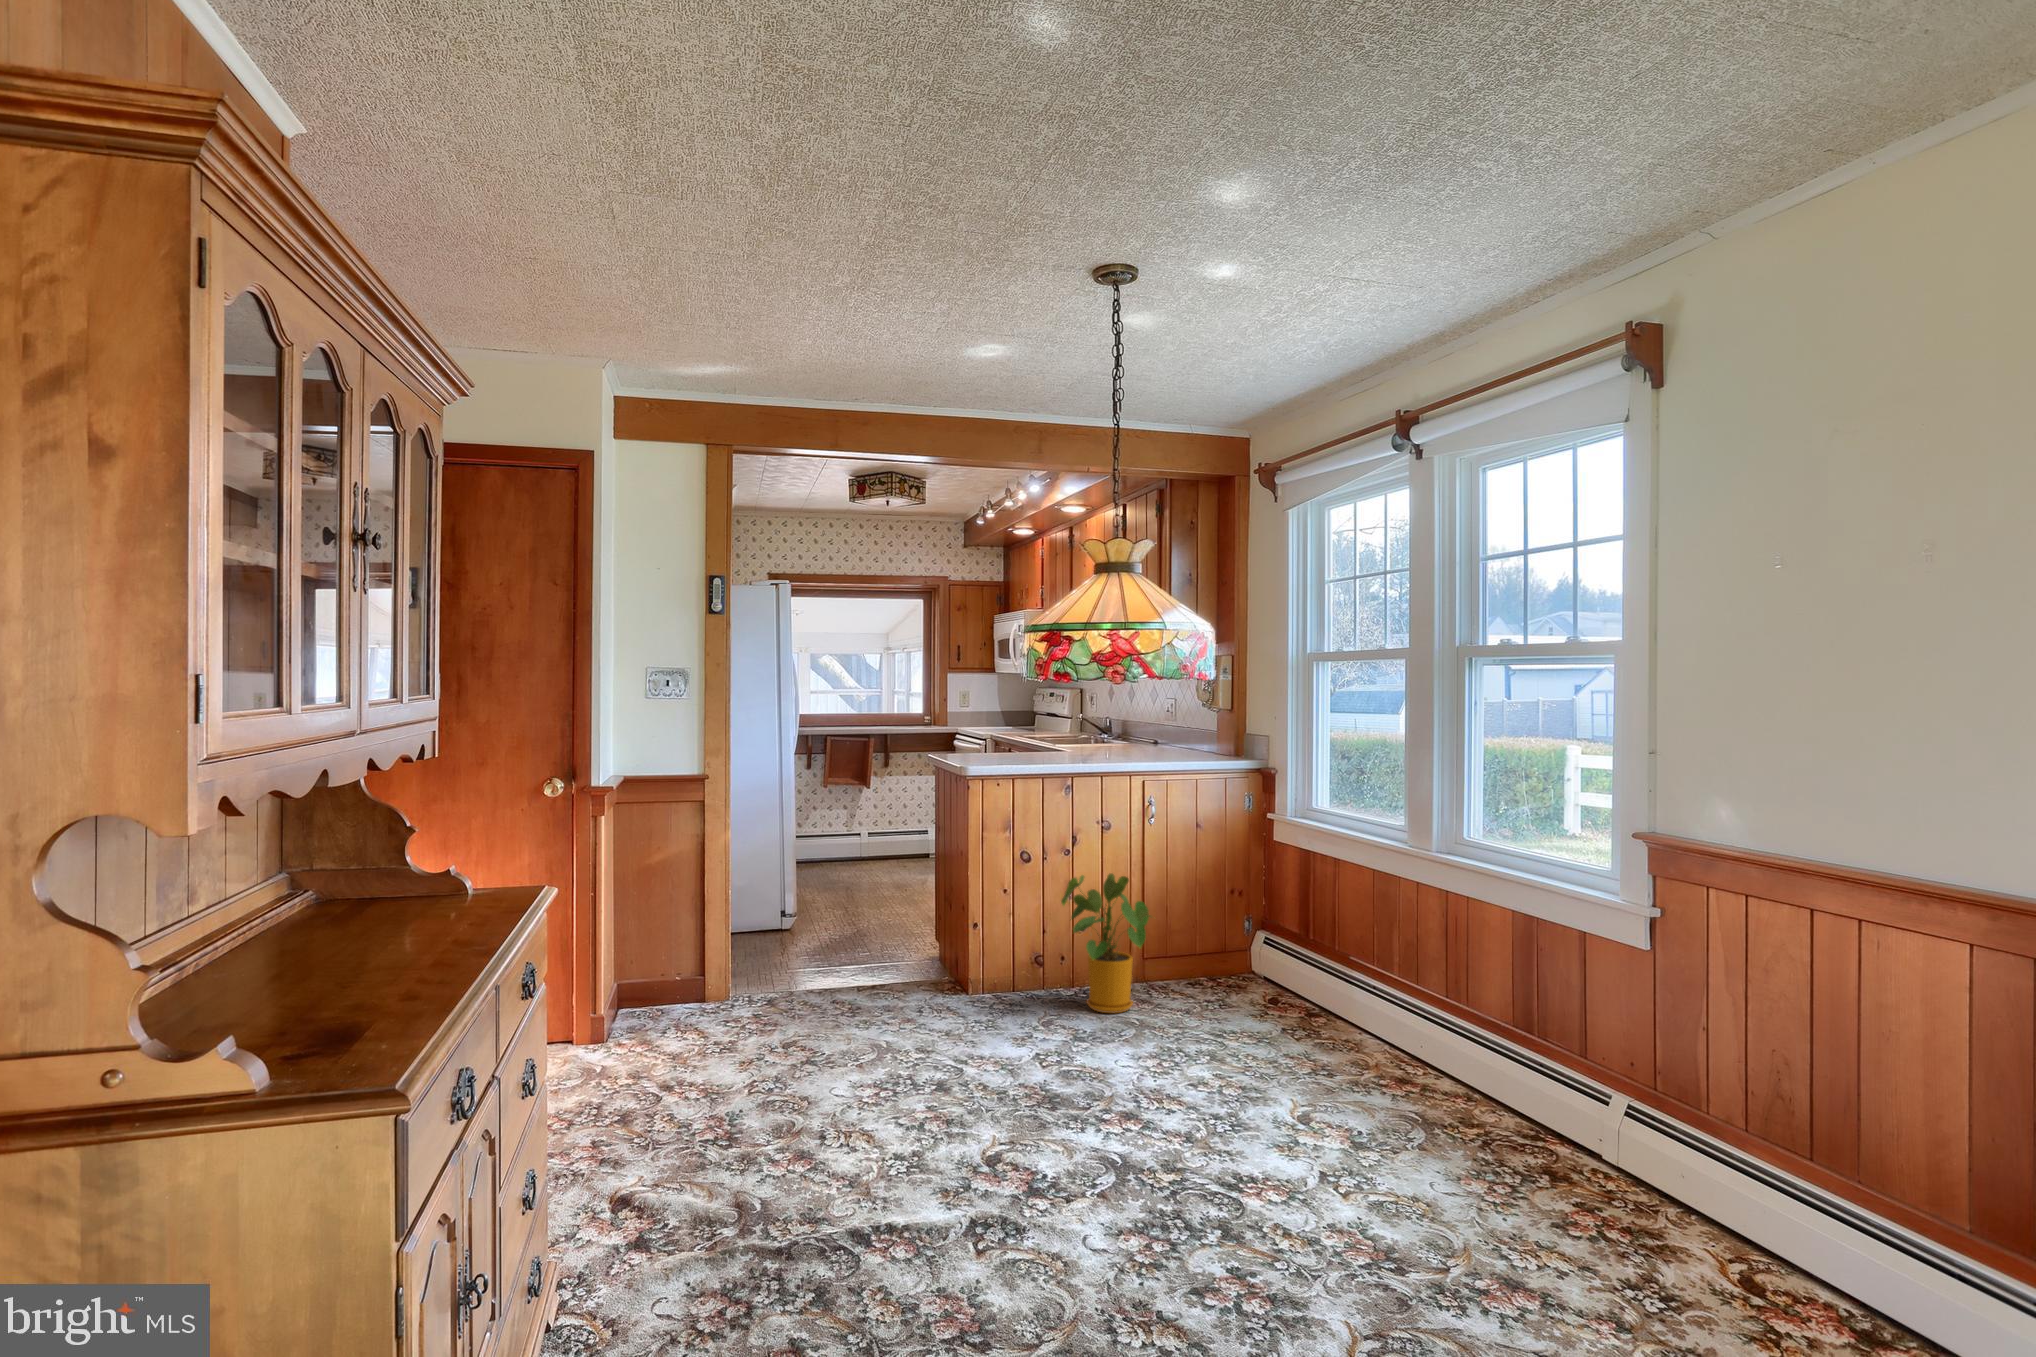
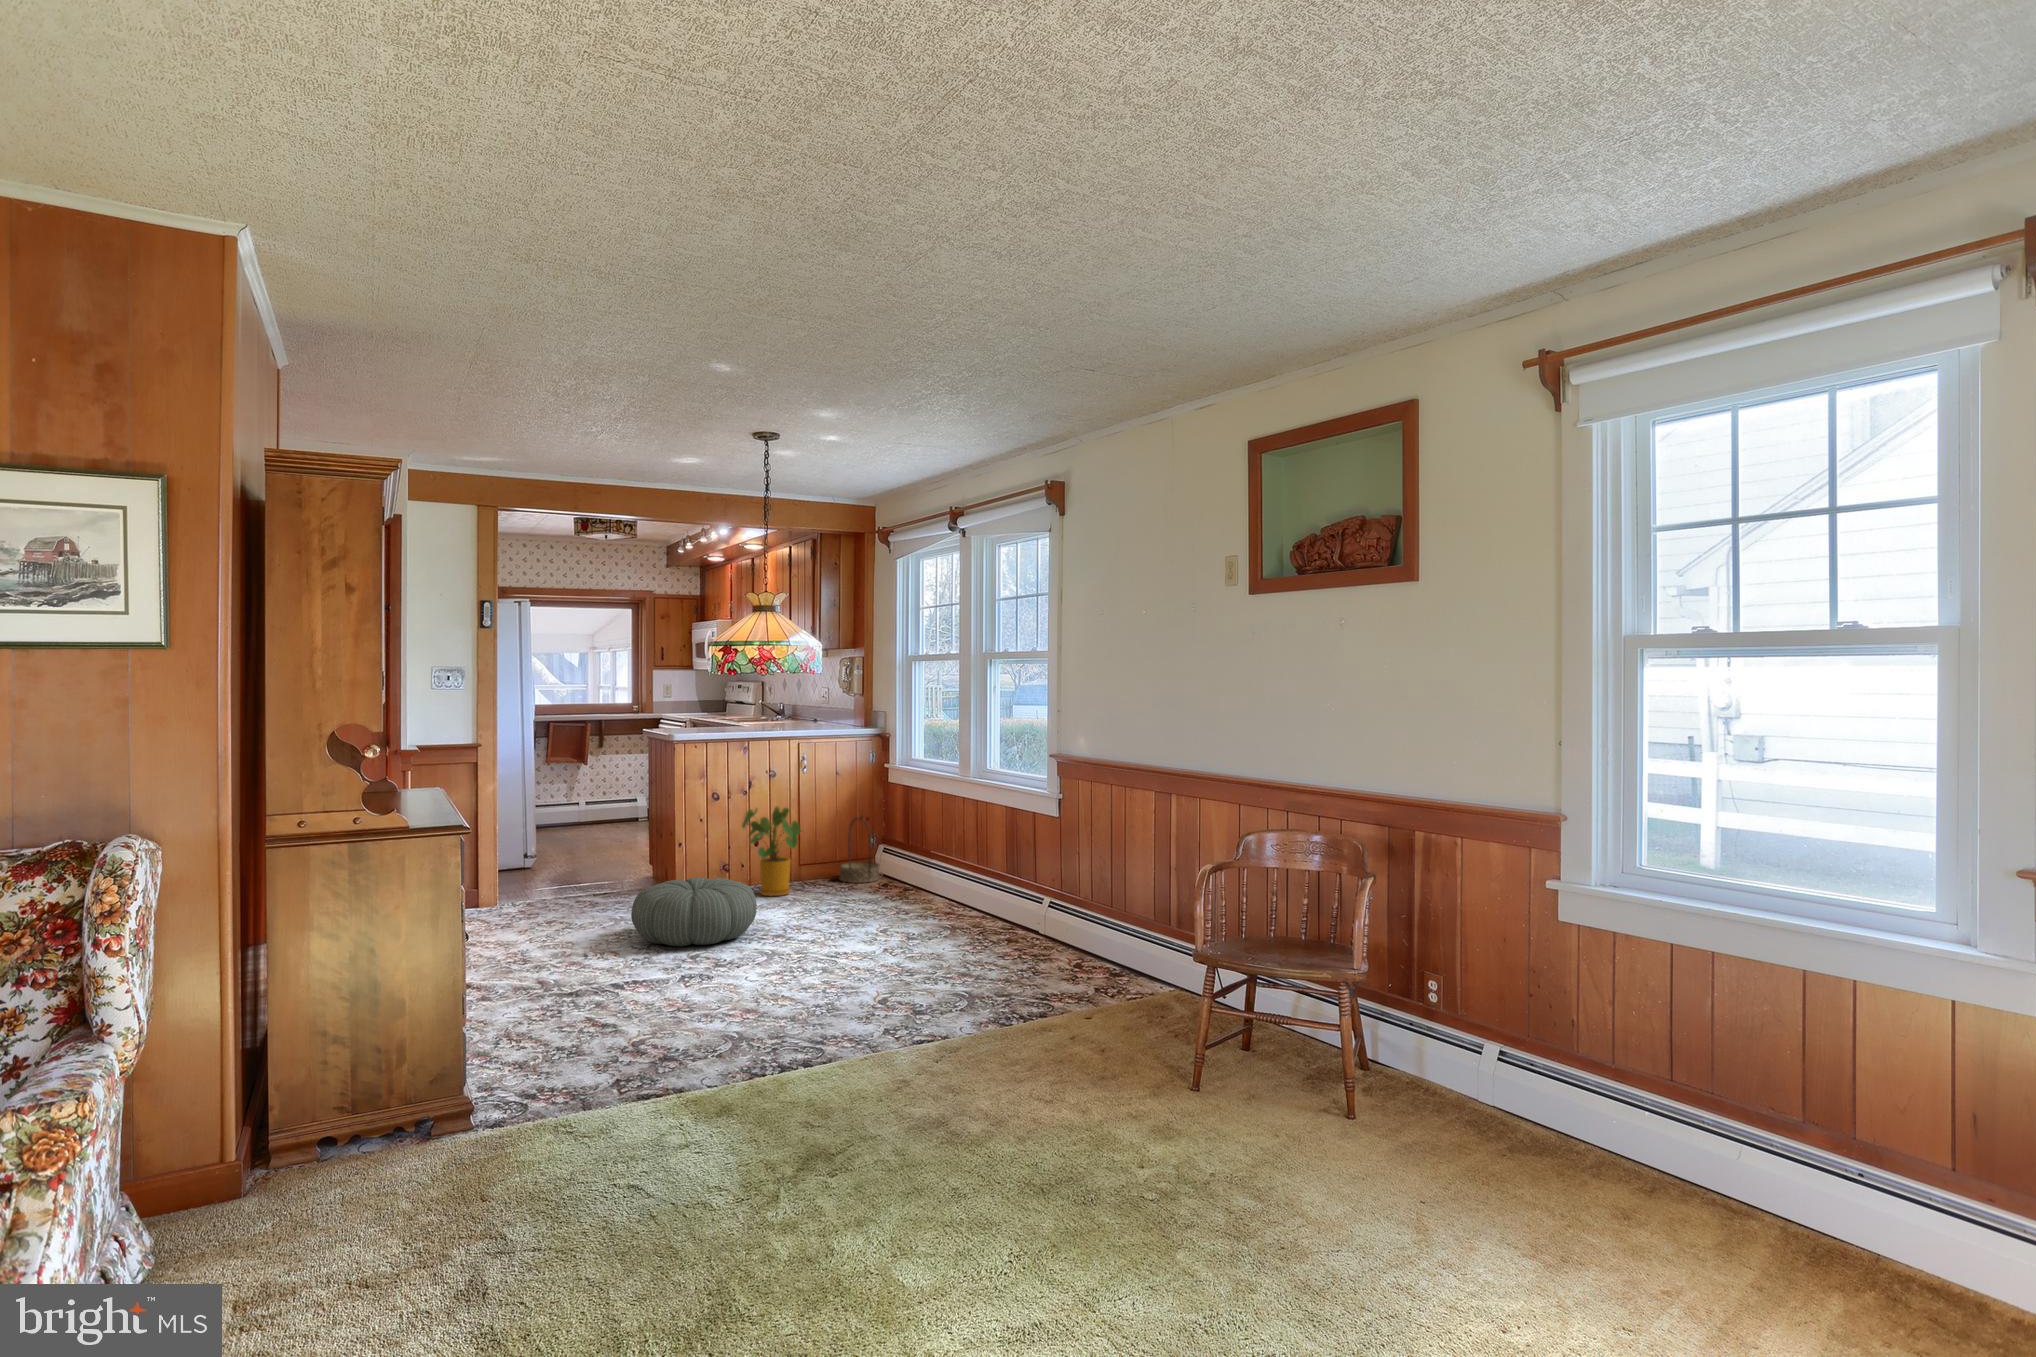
basket: none [1200,892,1260,994] -> present [840,817,879,883]
pouf: none [900,998,1091,1126] -> present [631,878,757,946]

